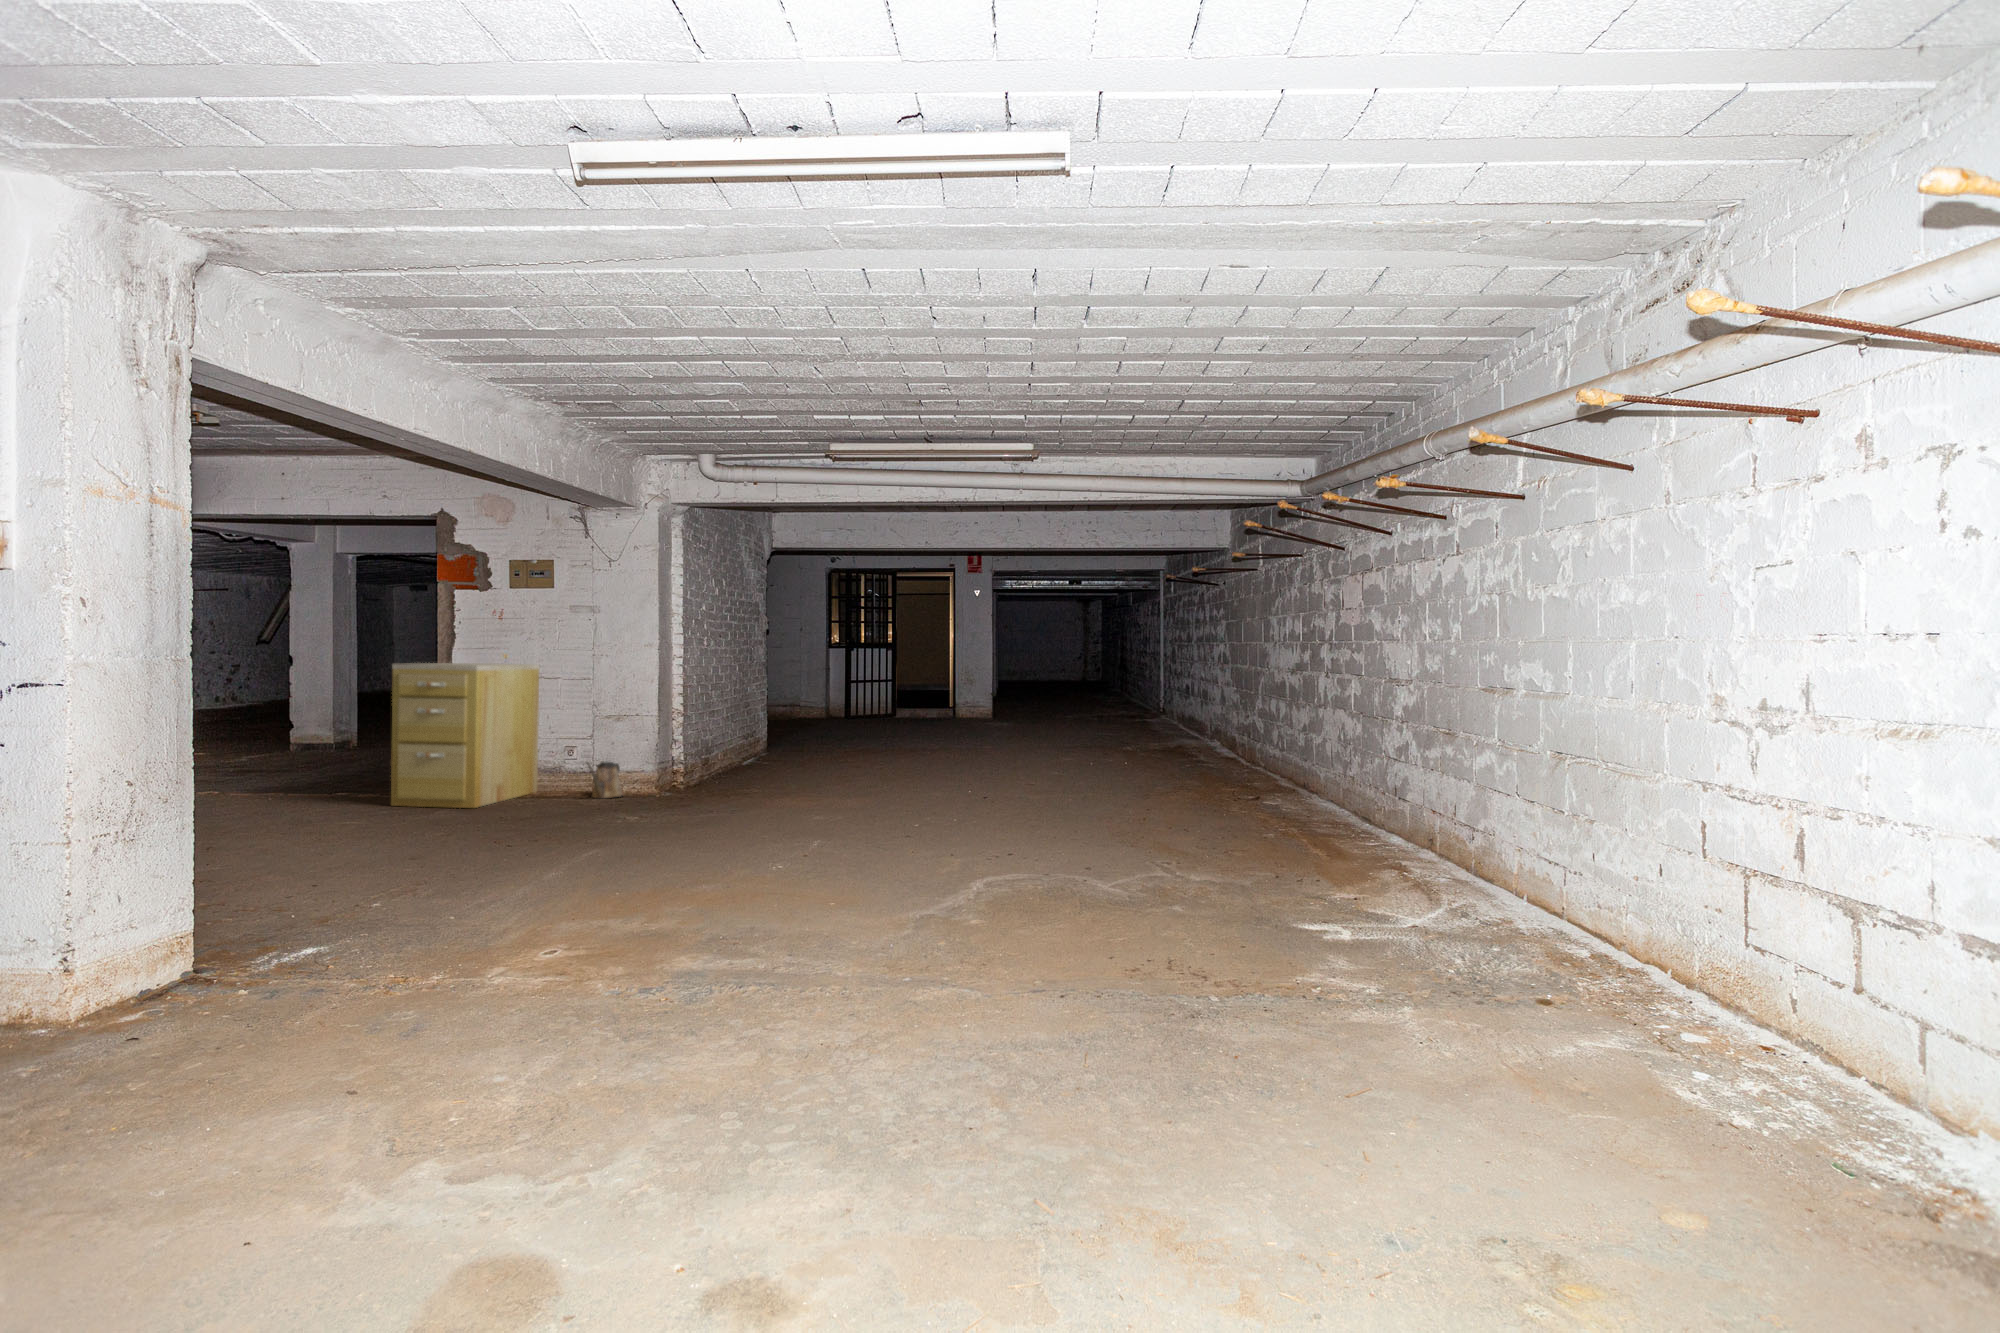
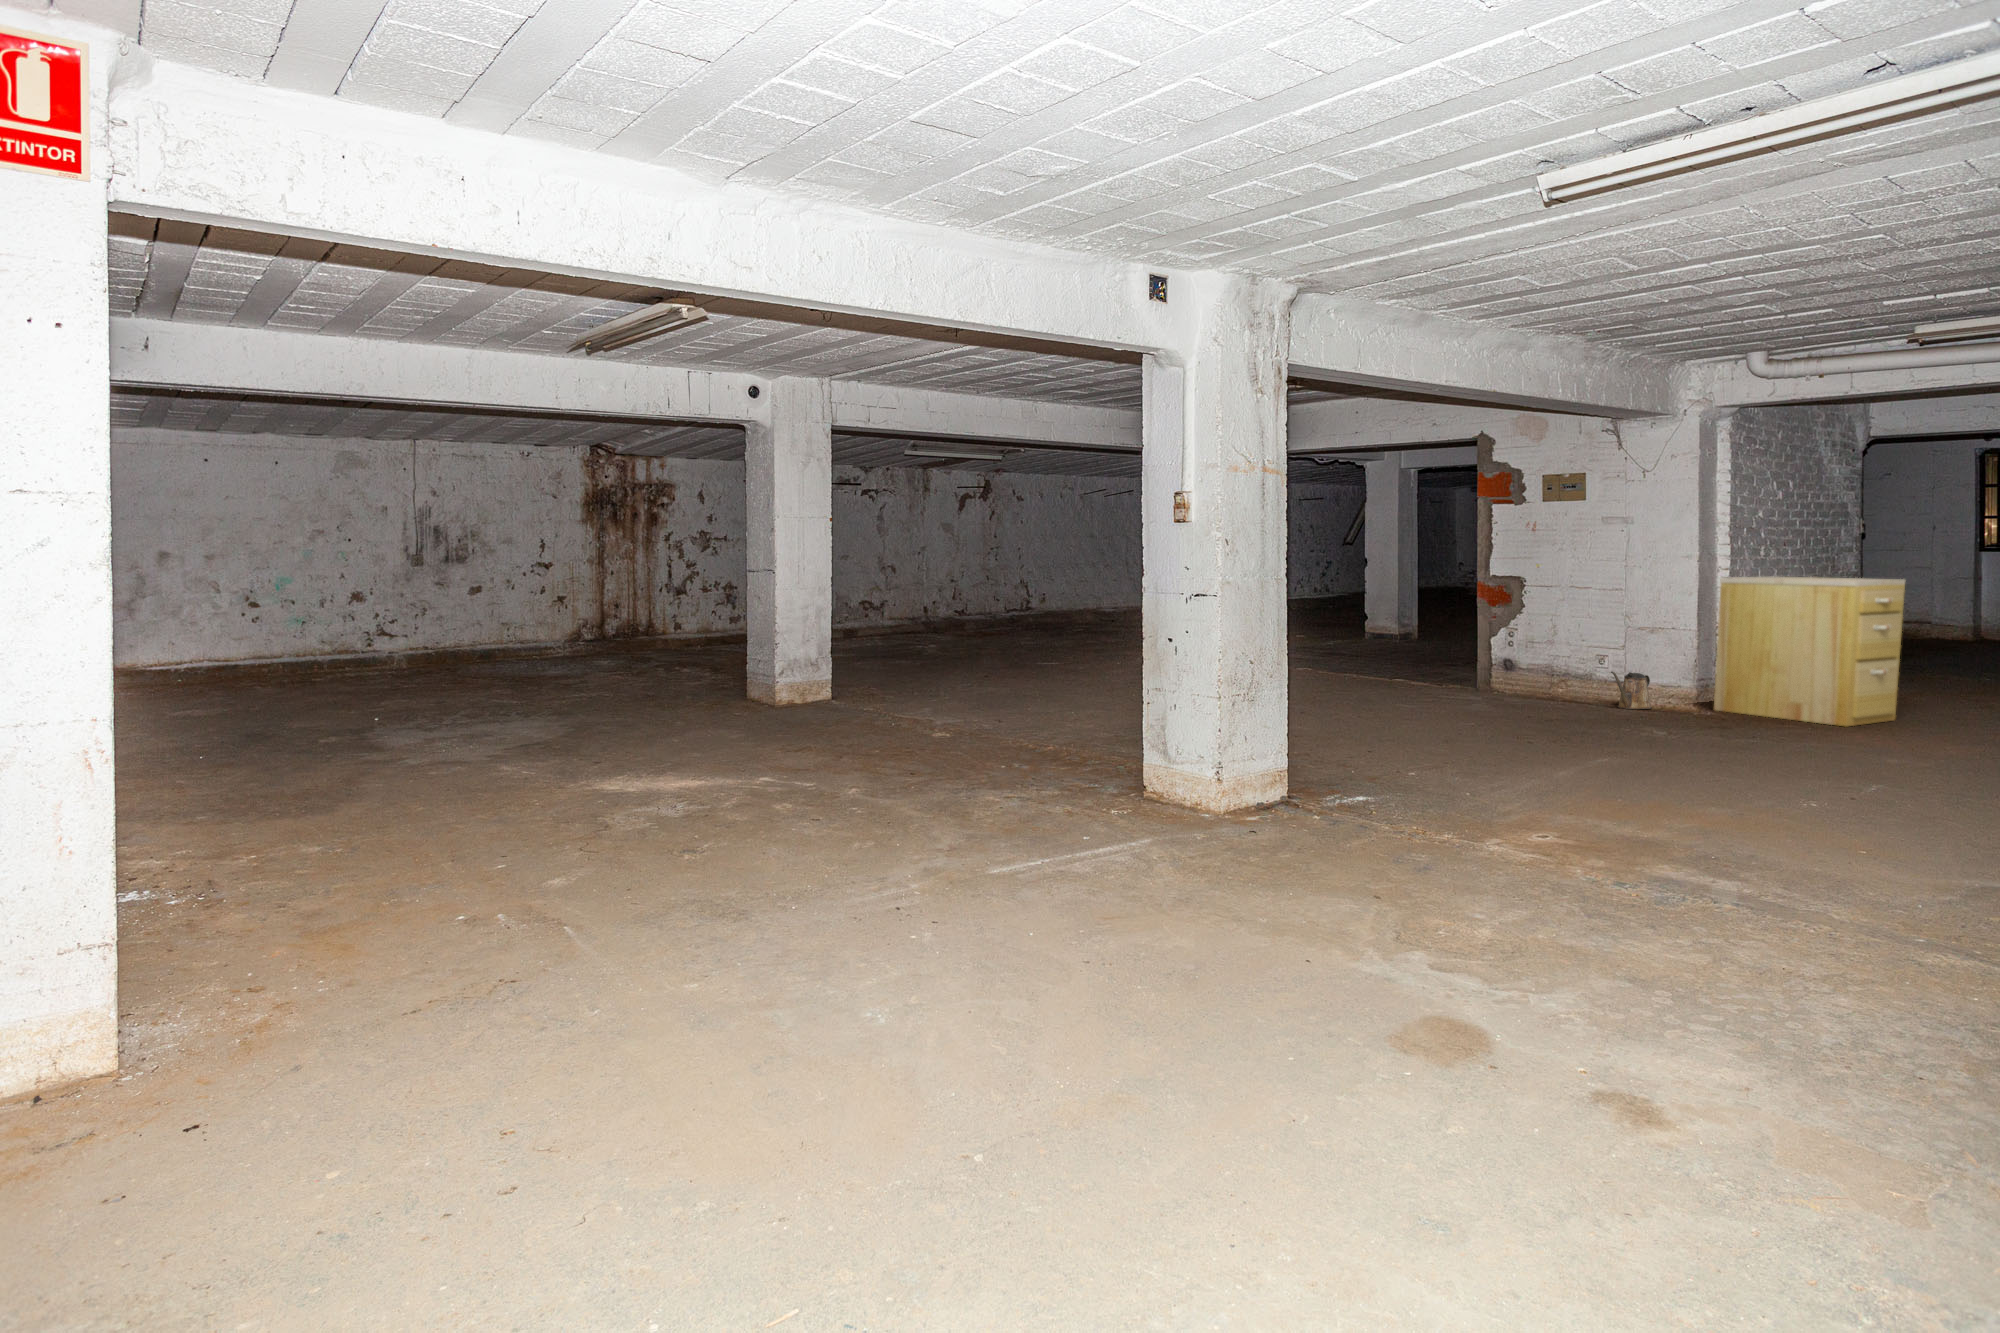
filing cabinet: present [391,663,539,808] -> present [1714,576,1905,726]

